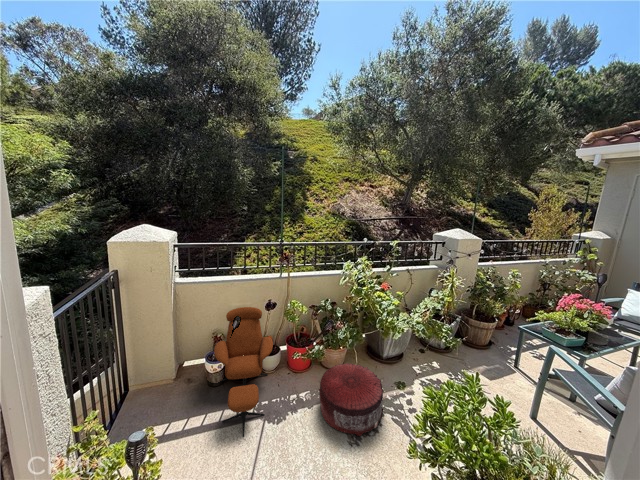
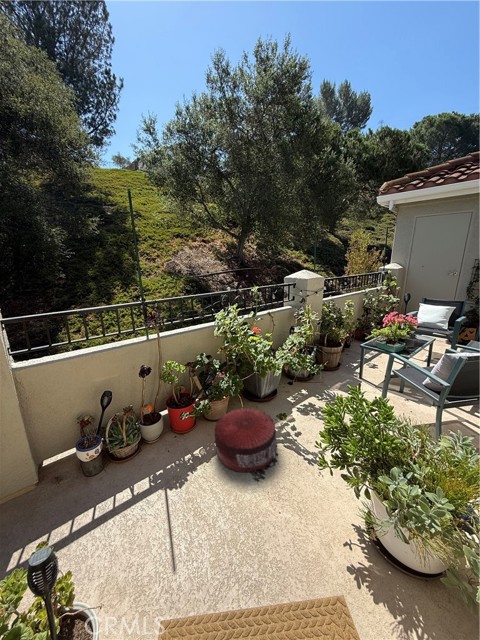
lounge chair: present [214,307,273,437] -> none [85,378,164,513]

